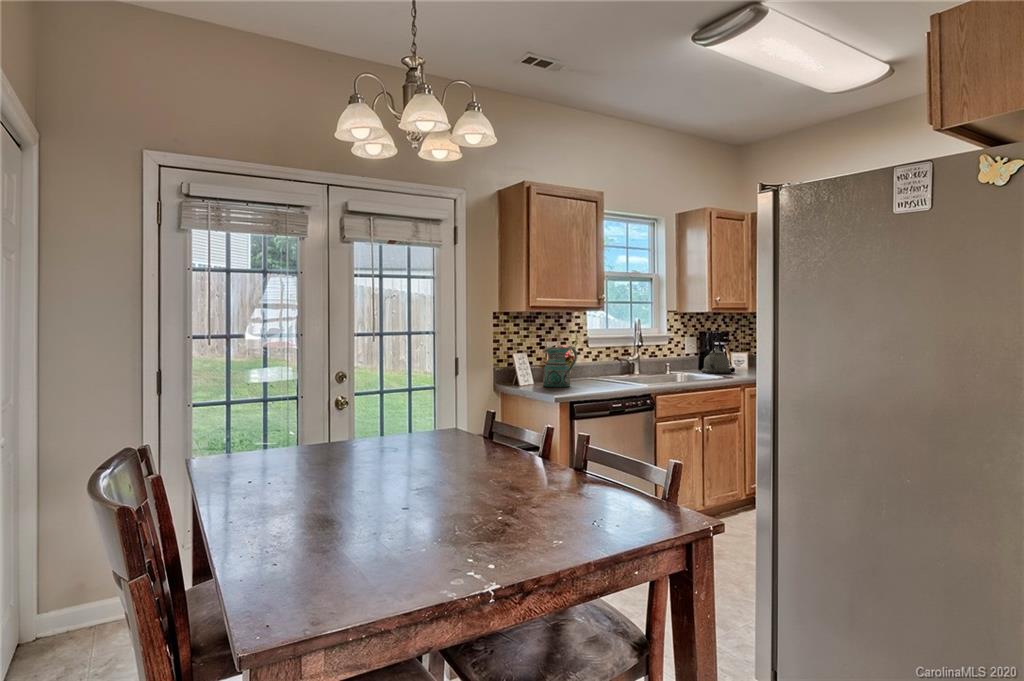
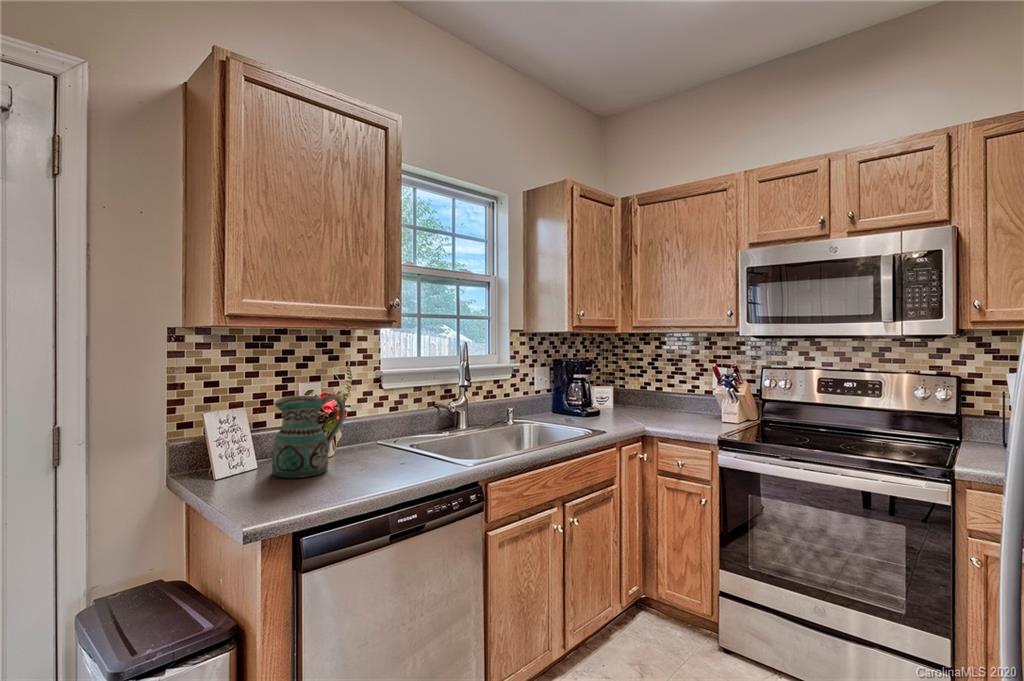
kettle: present [702,341,731,373] -> none [557,372,596,420]

